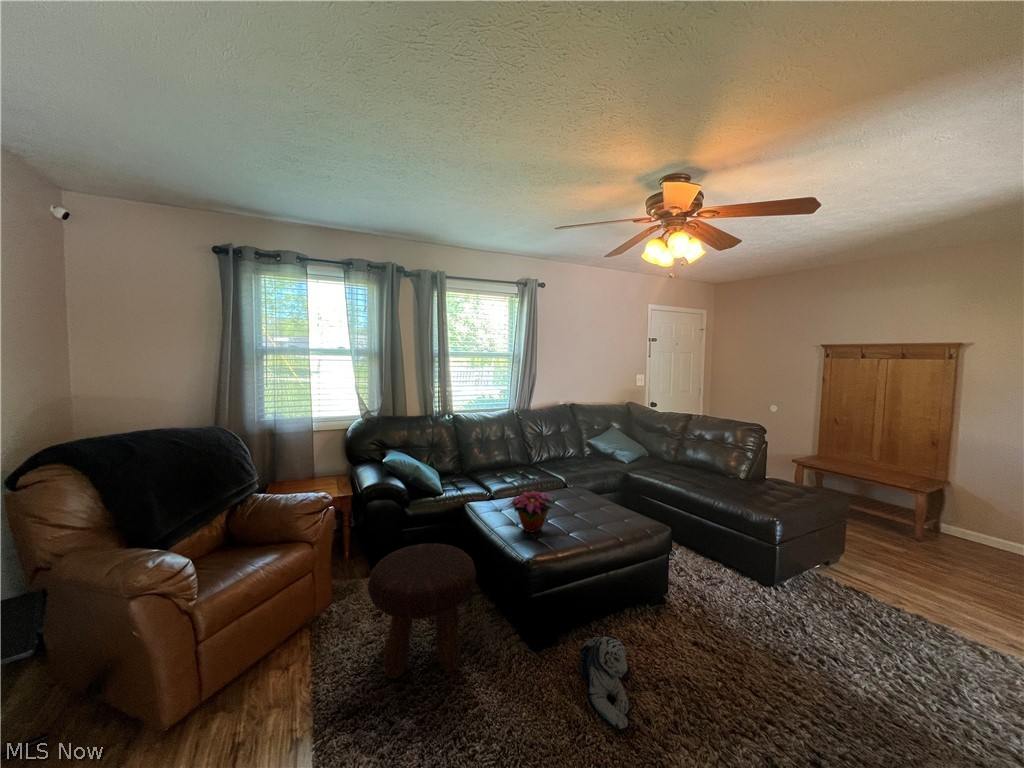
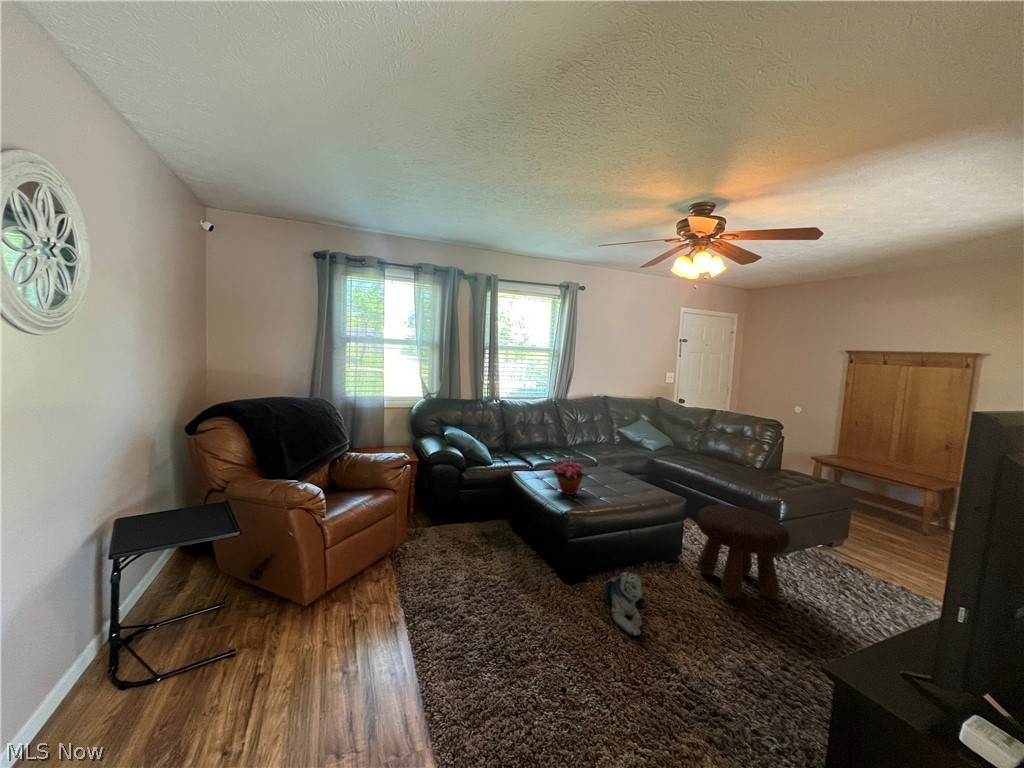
footstool: present [368,543,476,679] -> present [697,505,790,599]

